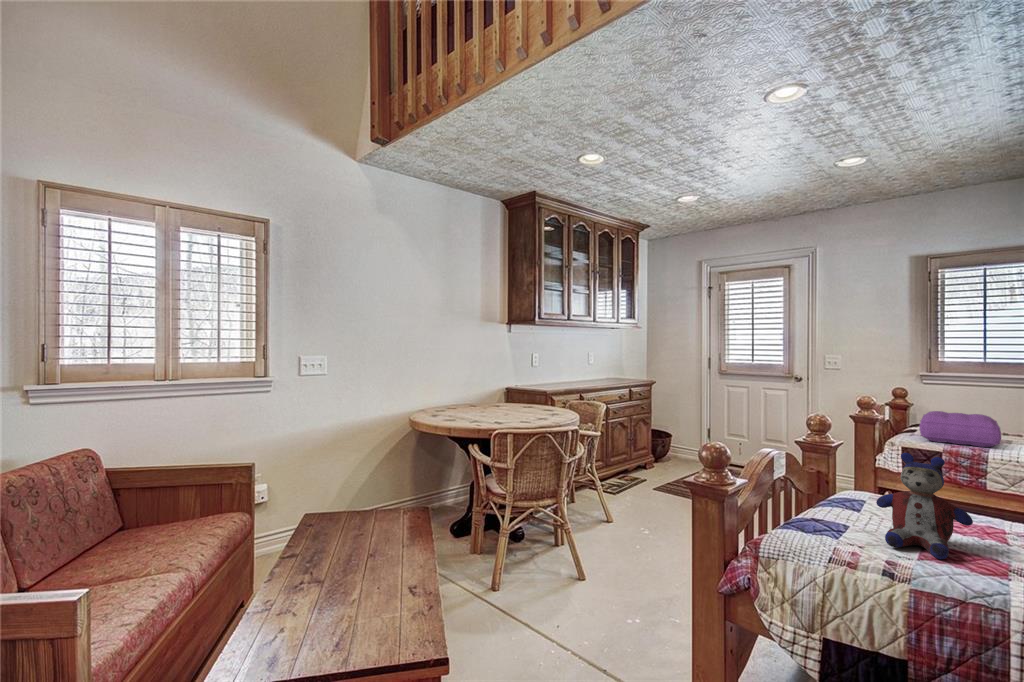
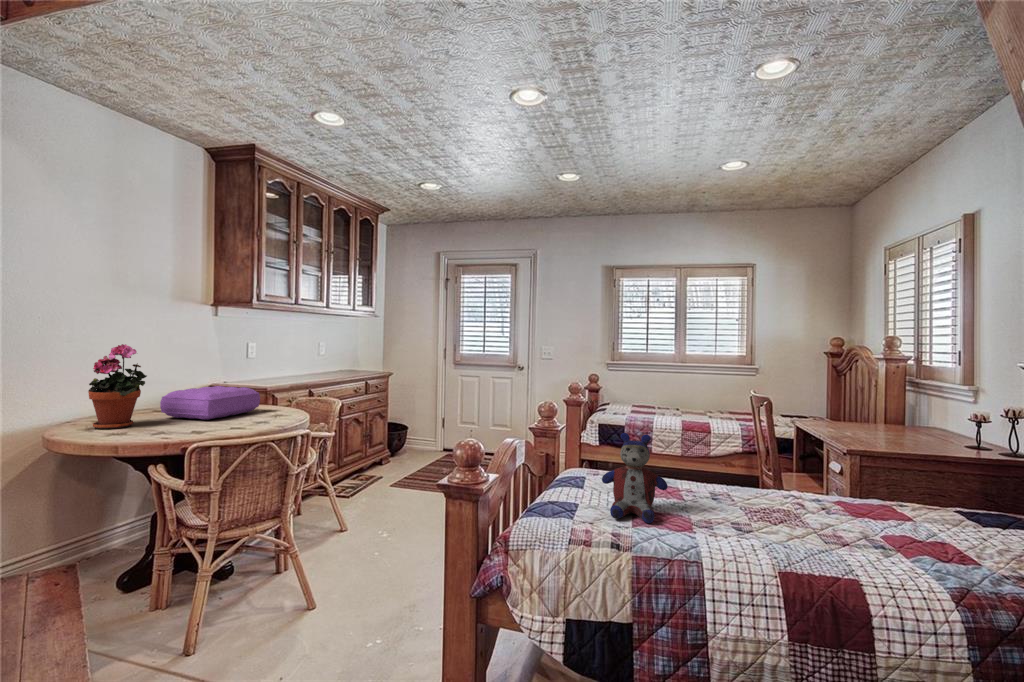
potted plant: none [435,356,468,416] -> present [88,344,147,429]
pillow: present [919,411,1001,447] -> present [160,386,260,420]

